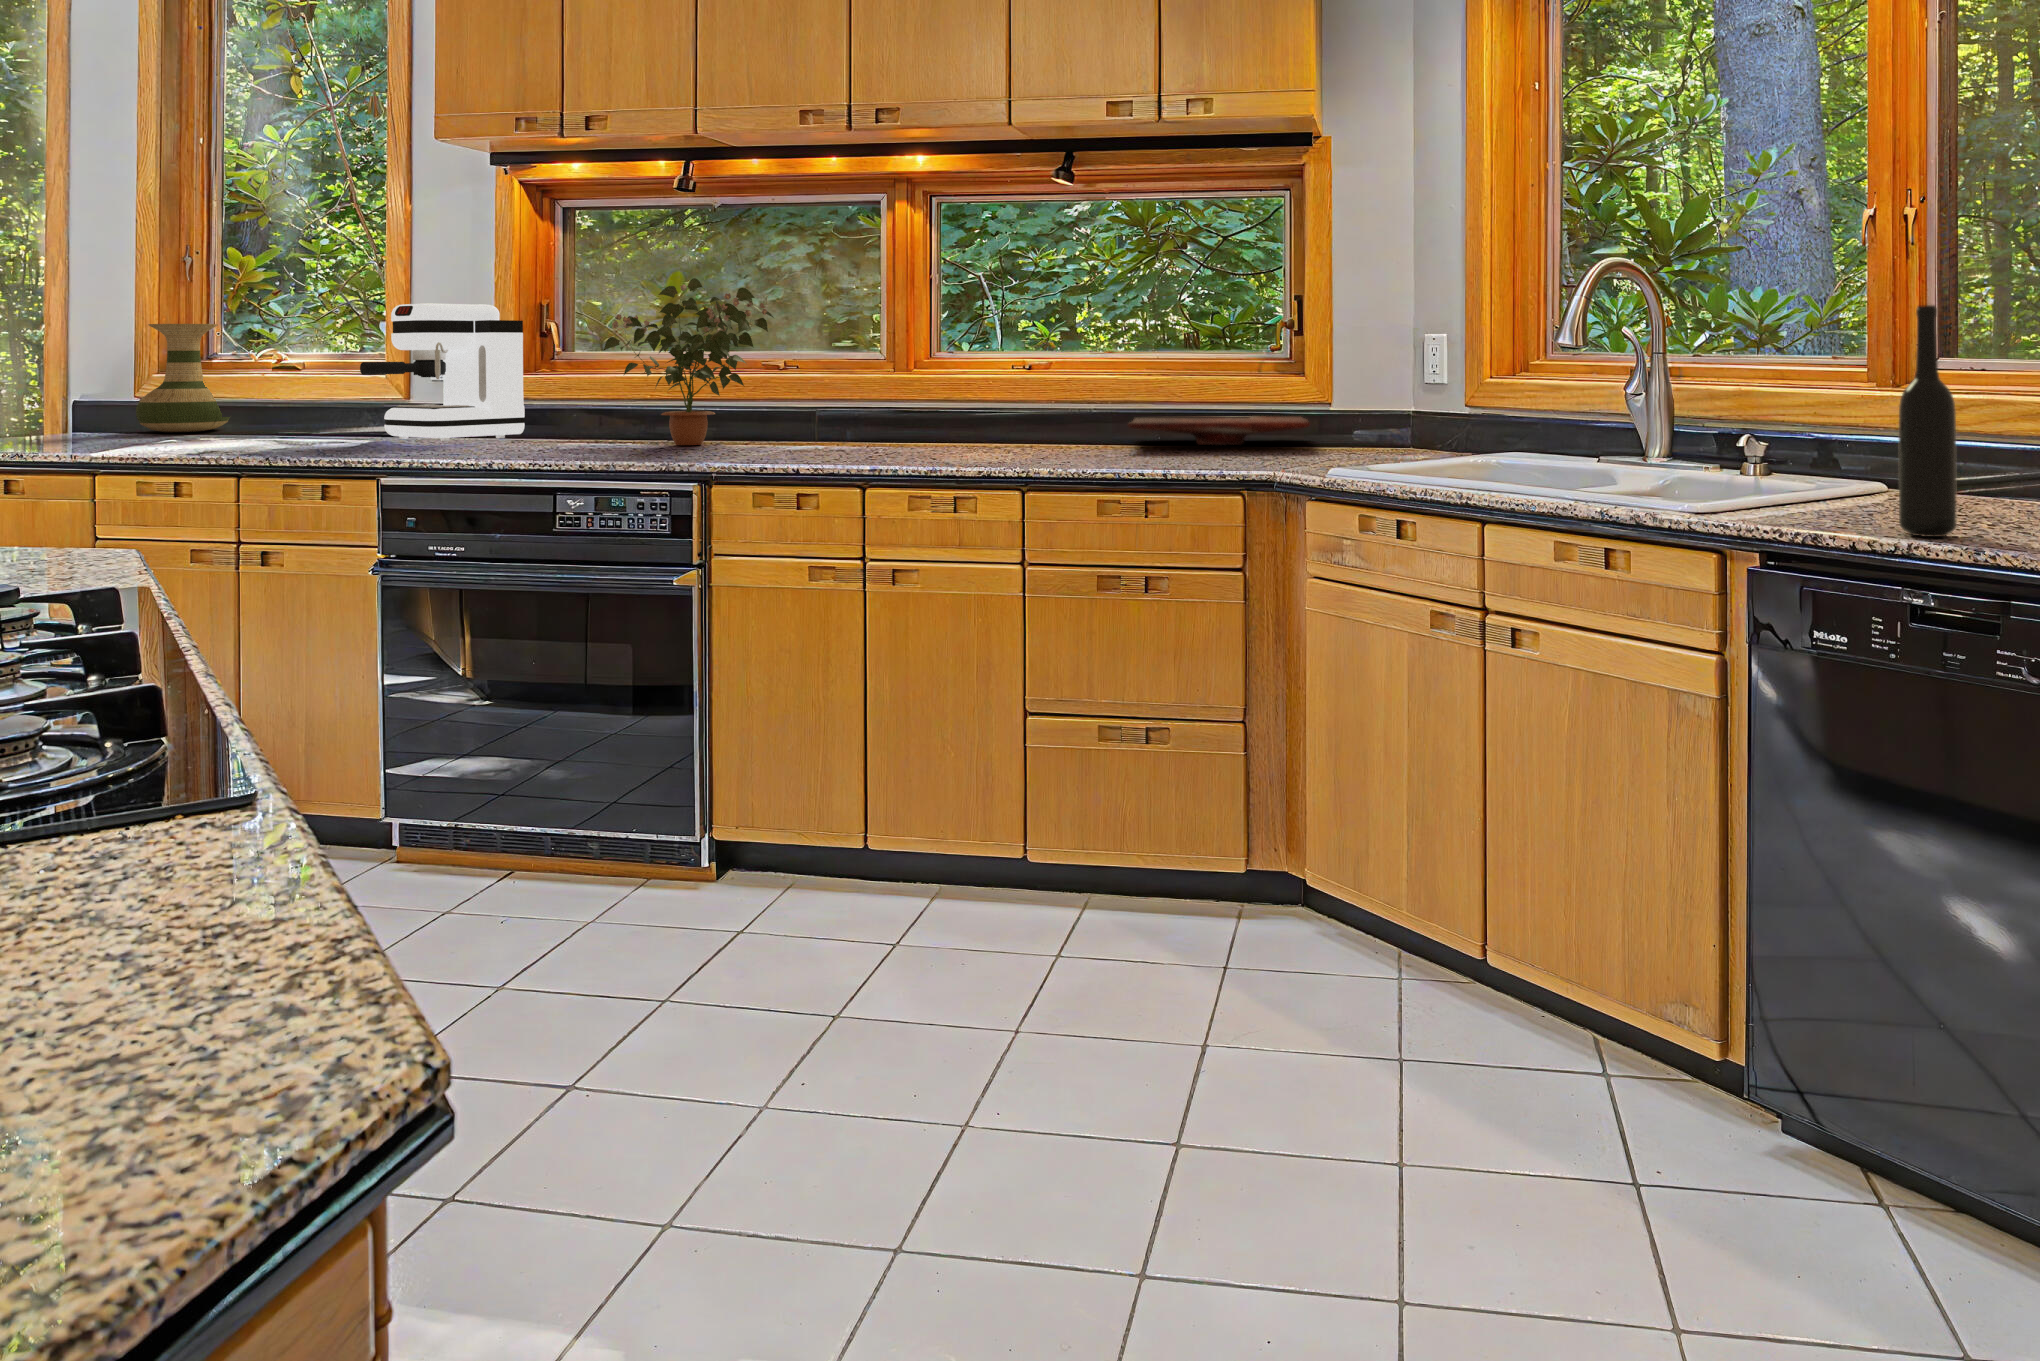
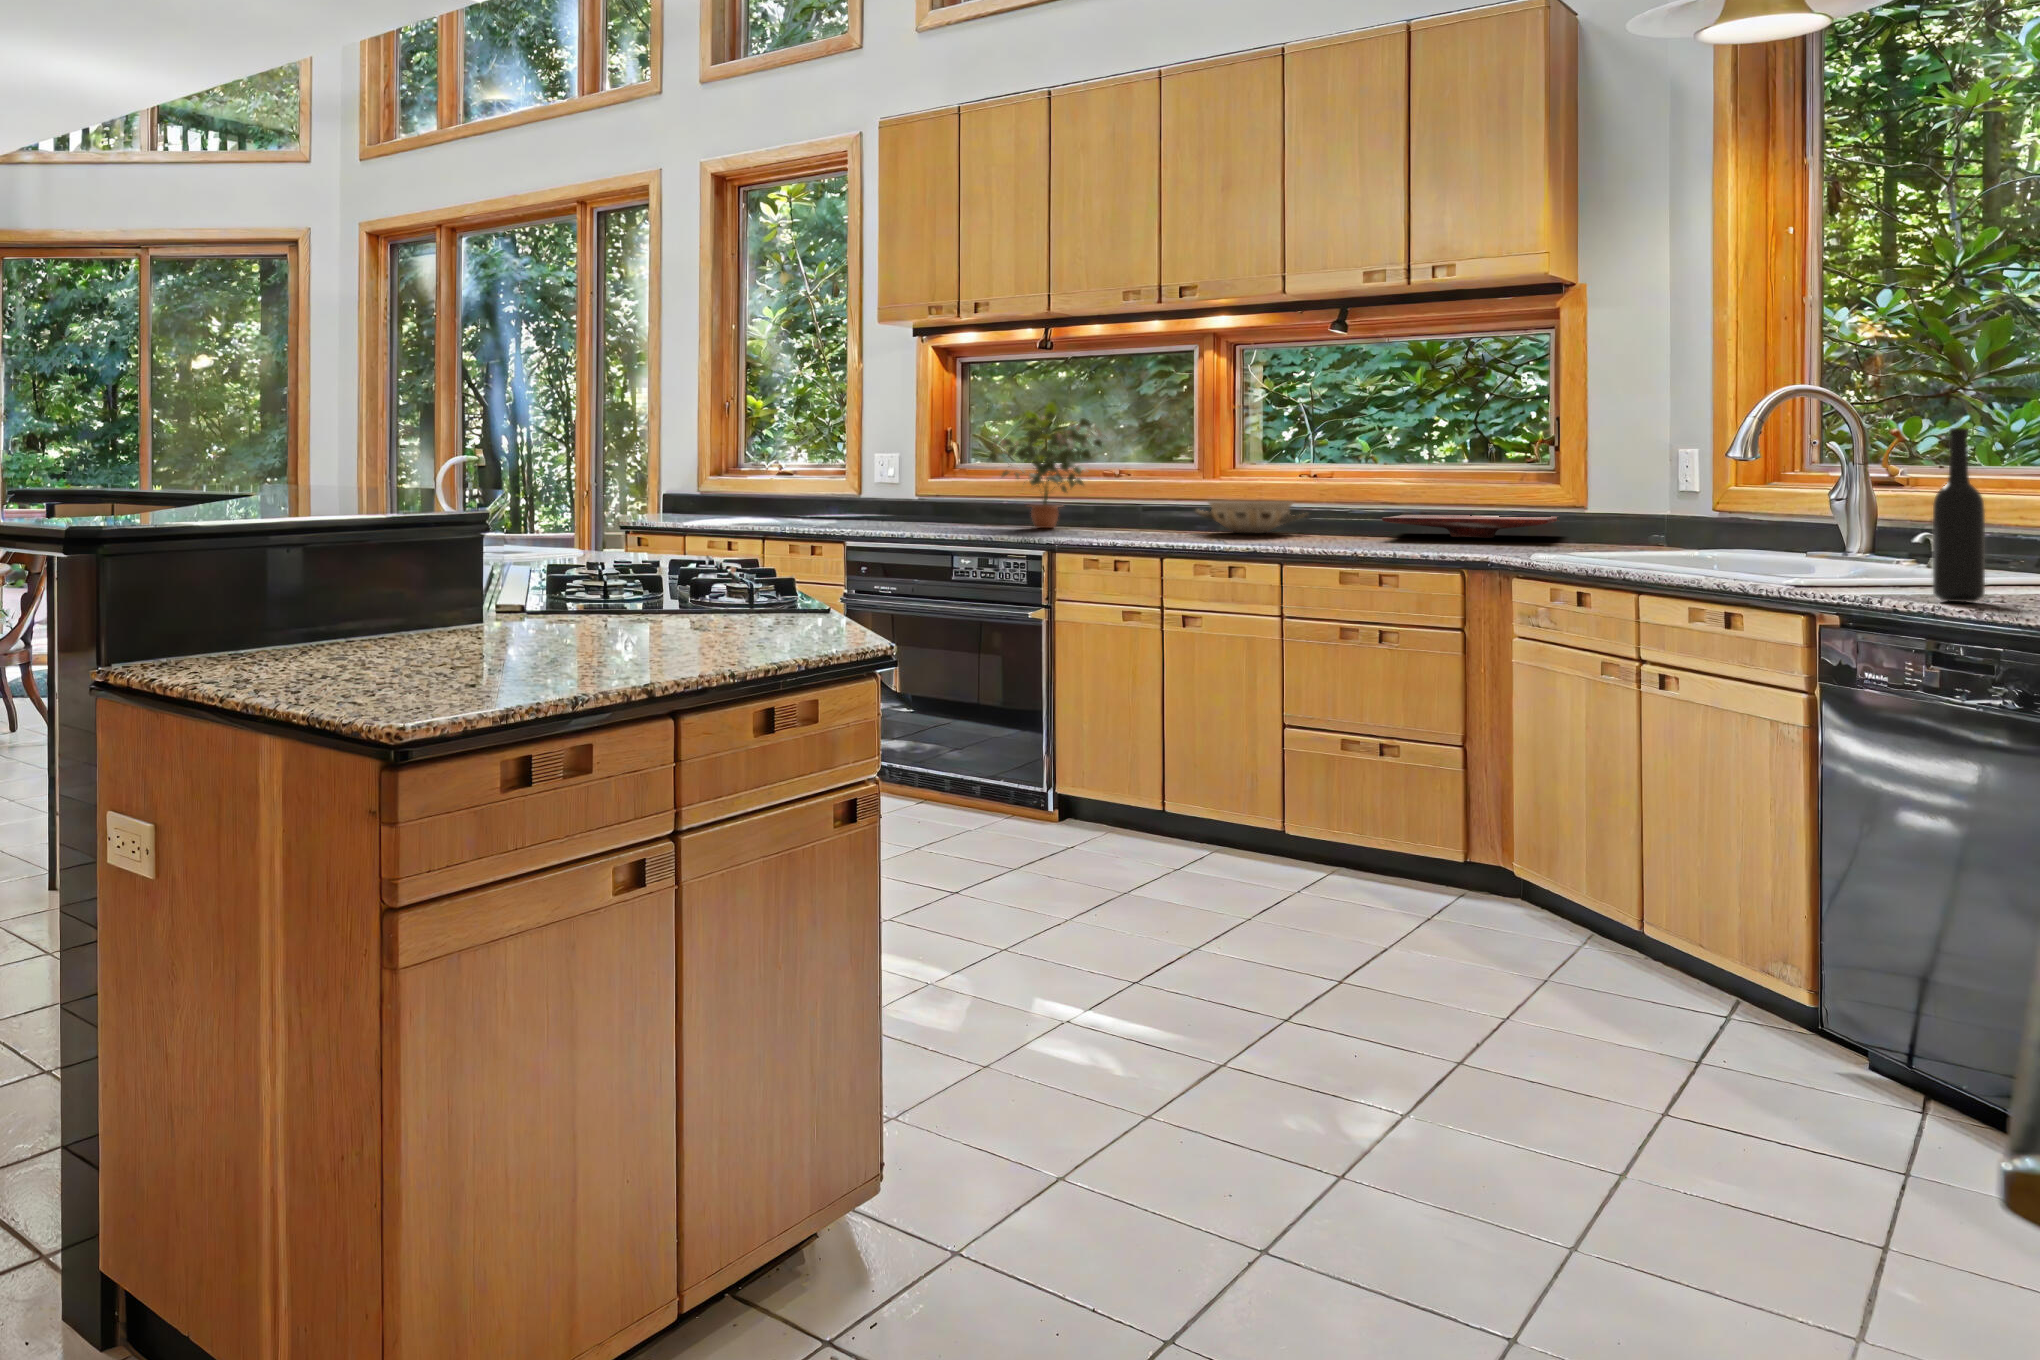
coffee maker: present [360,303,525,441] -> none [832,431,934,522]
vase: present [136,324,230,432] -> none [699,445,751,514]
ceramic bowl: none [892,402,1034,446] -> present [1195,501,1308,533]

